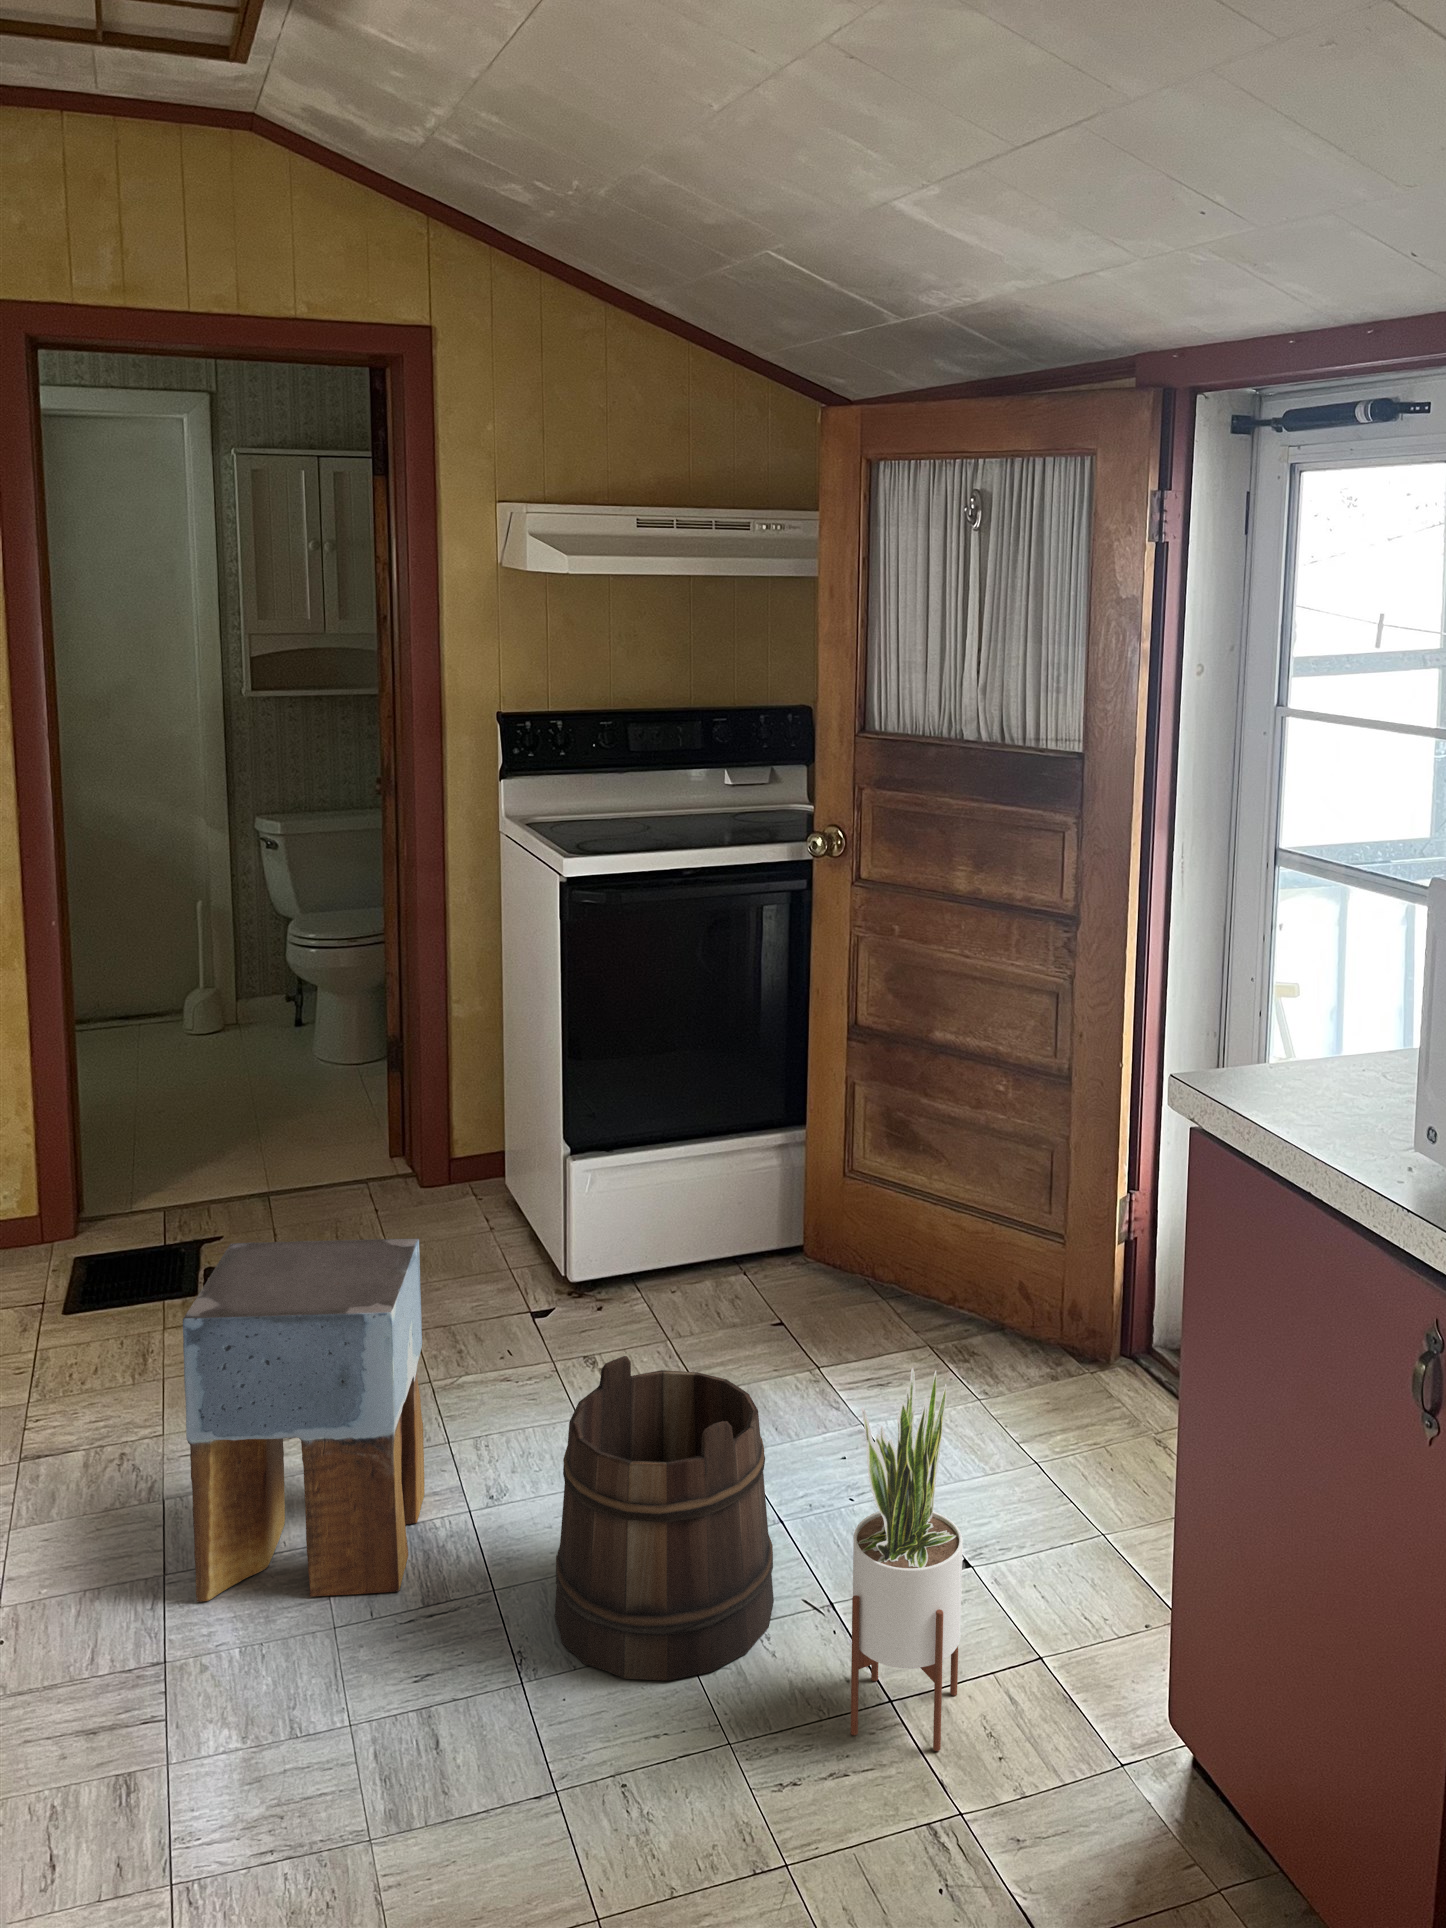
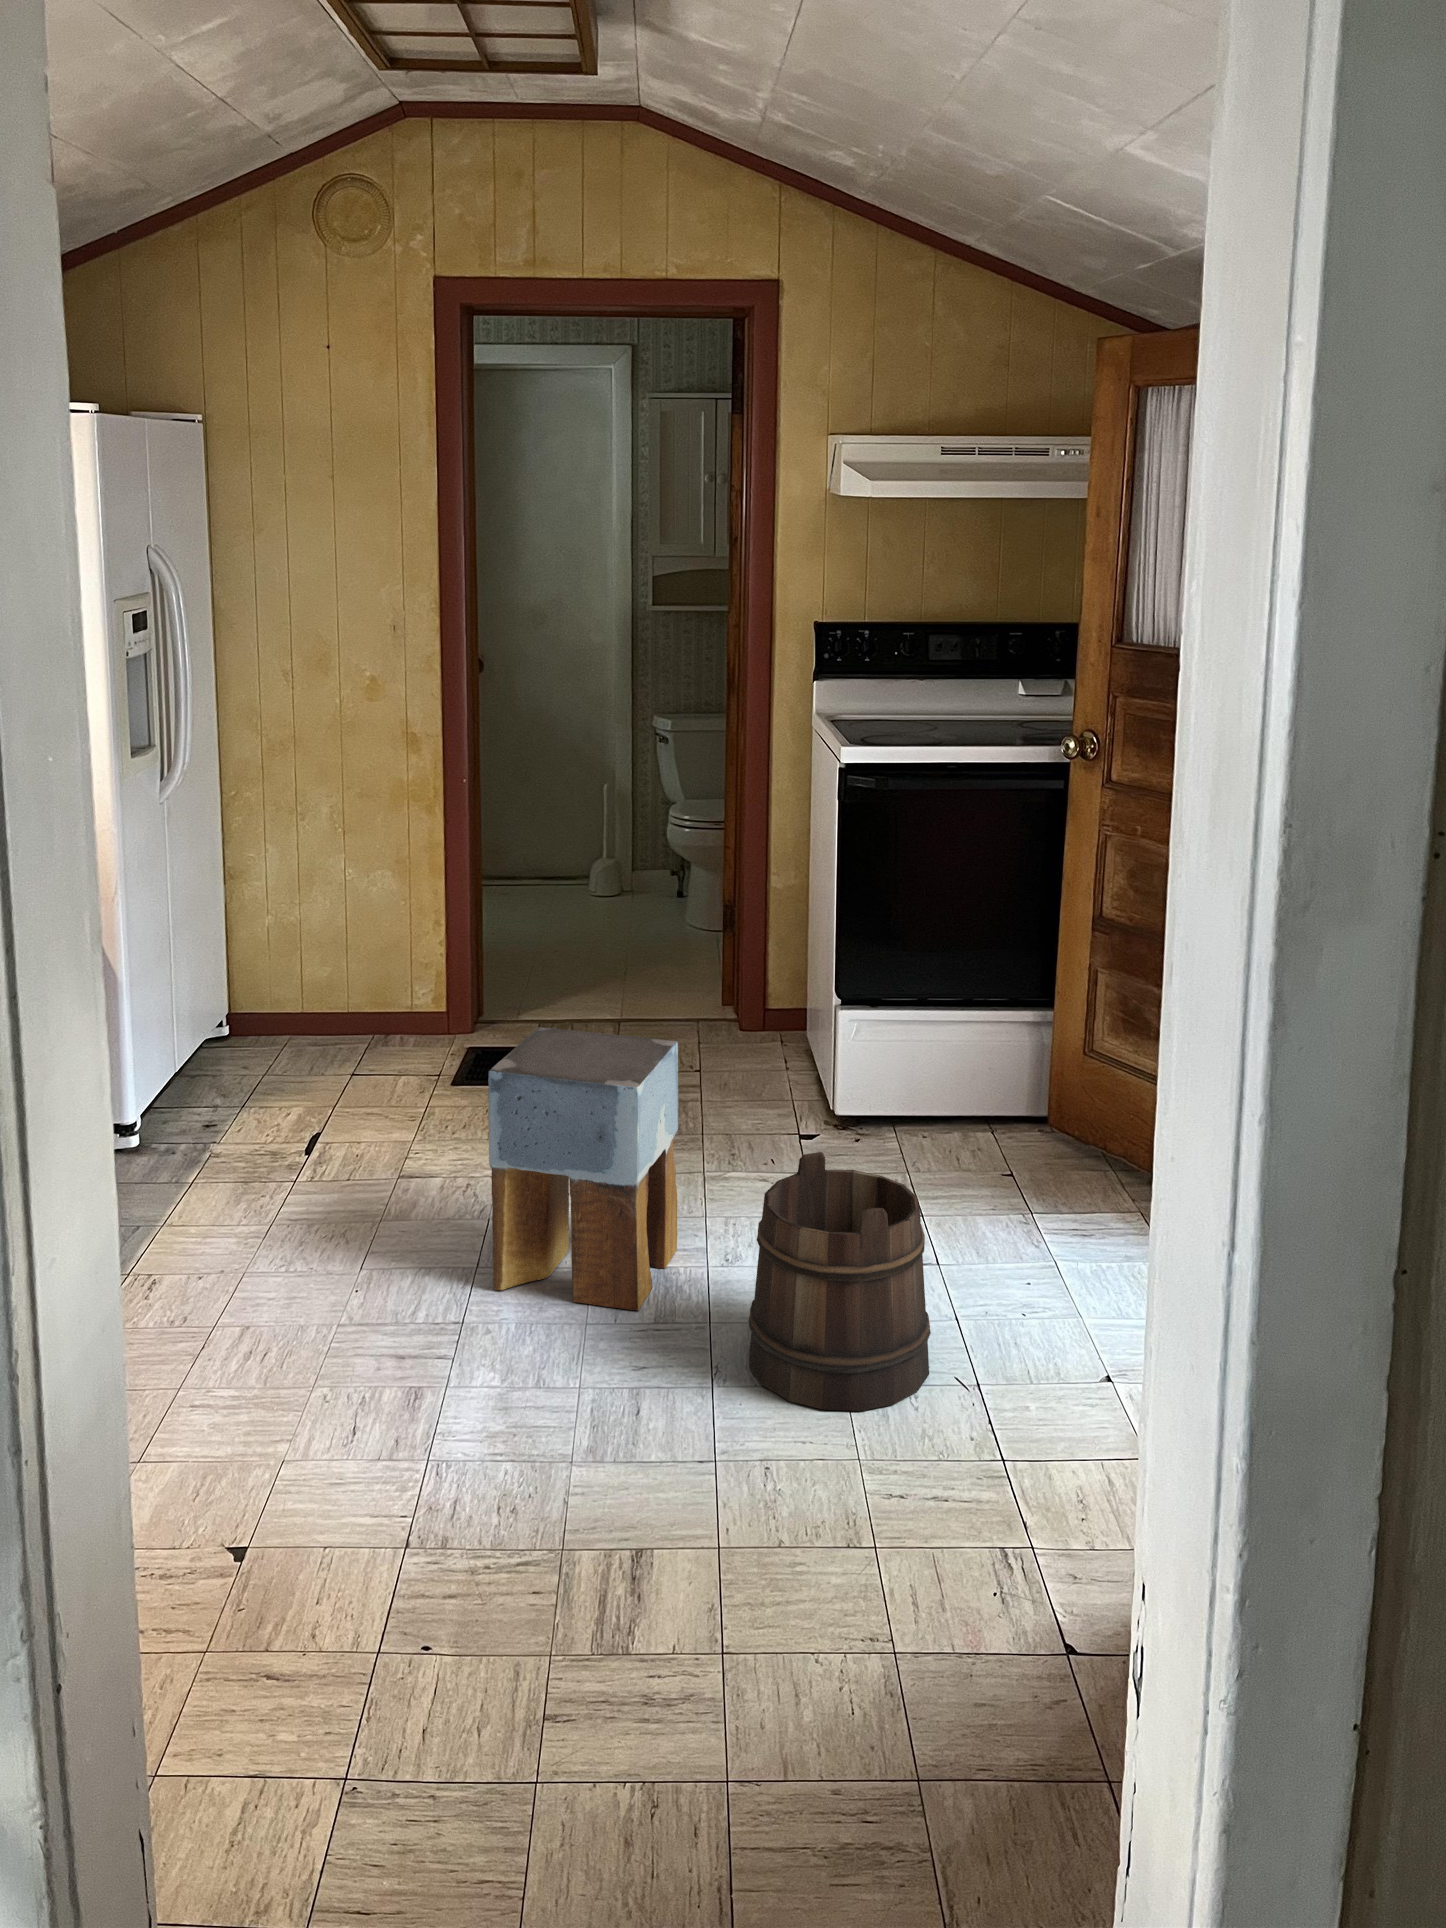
potted plant: present [851,1368,963,1751] -> none [958,1178,1066,1503]

